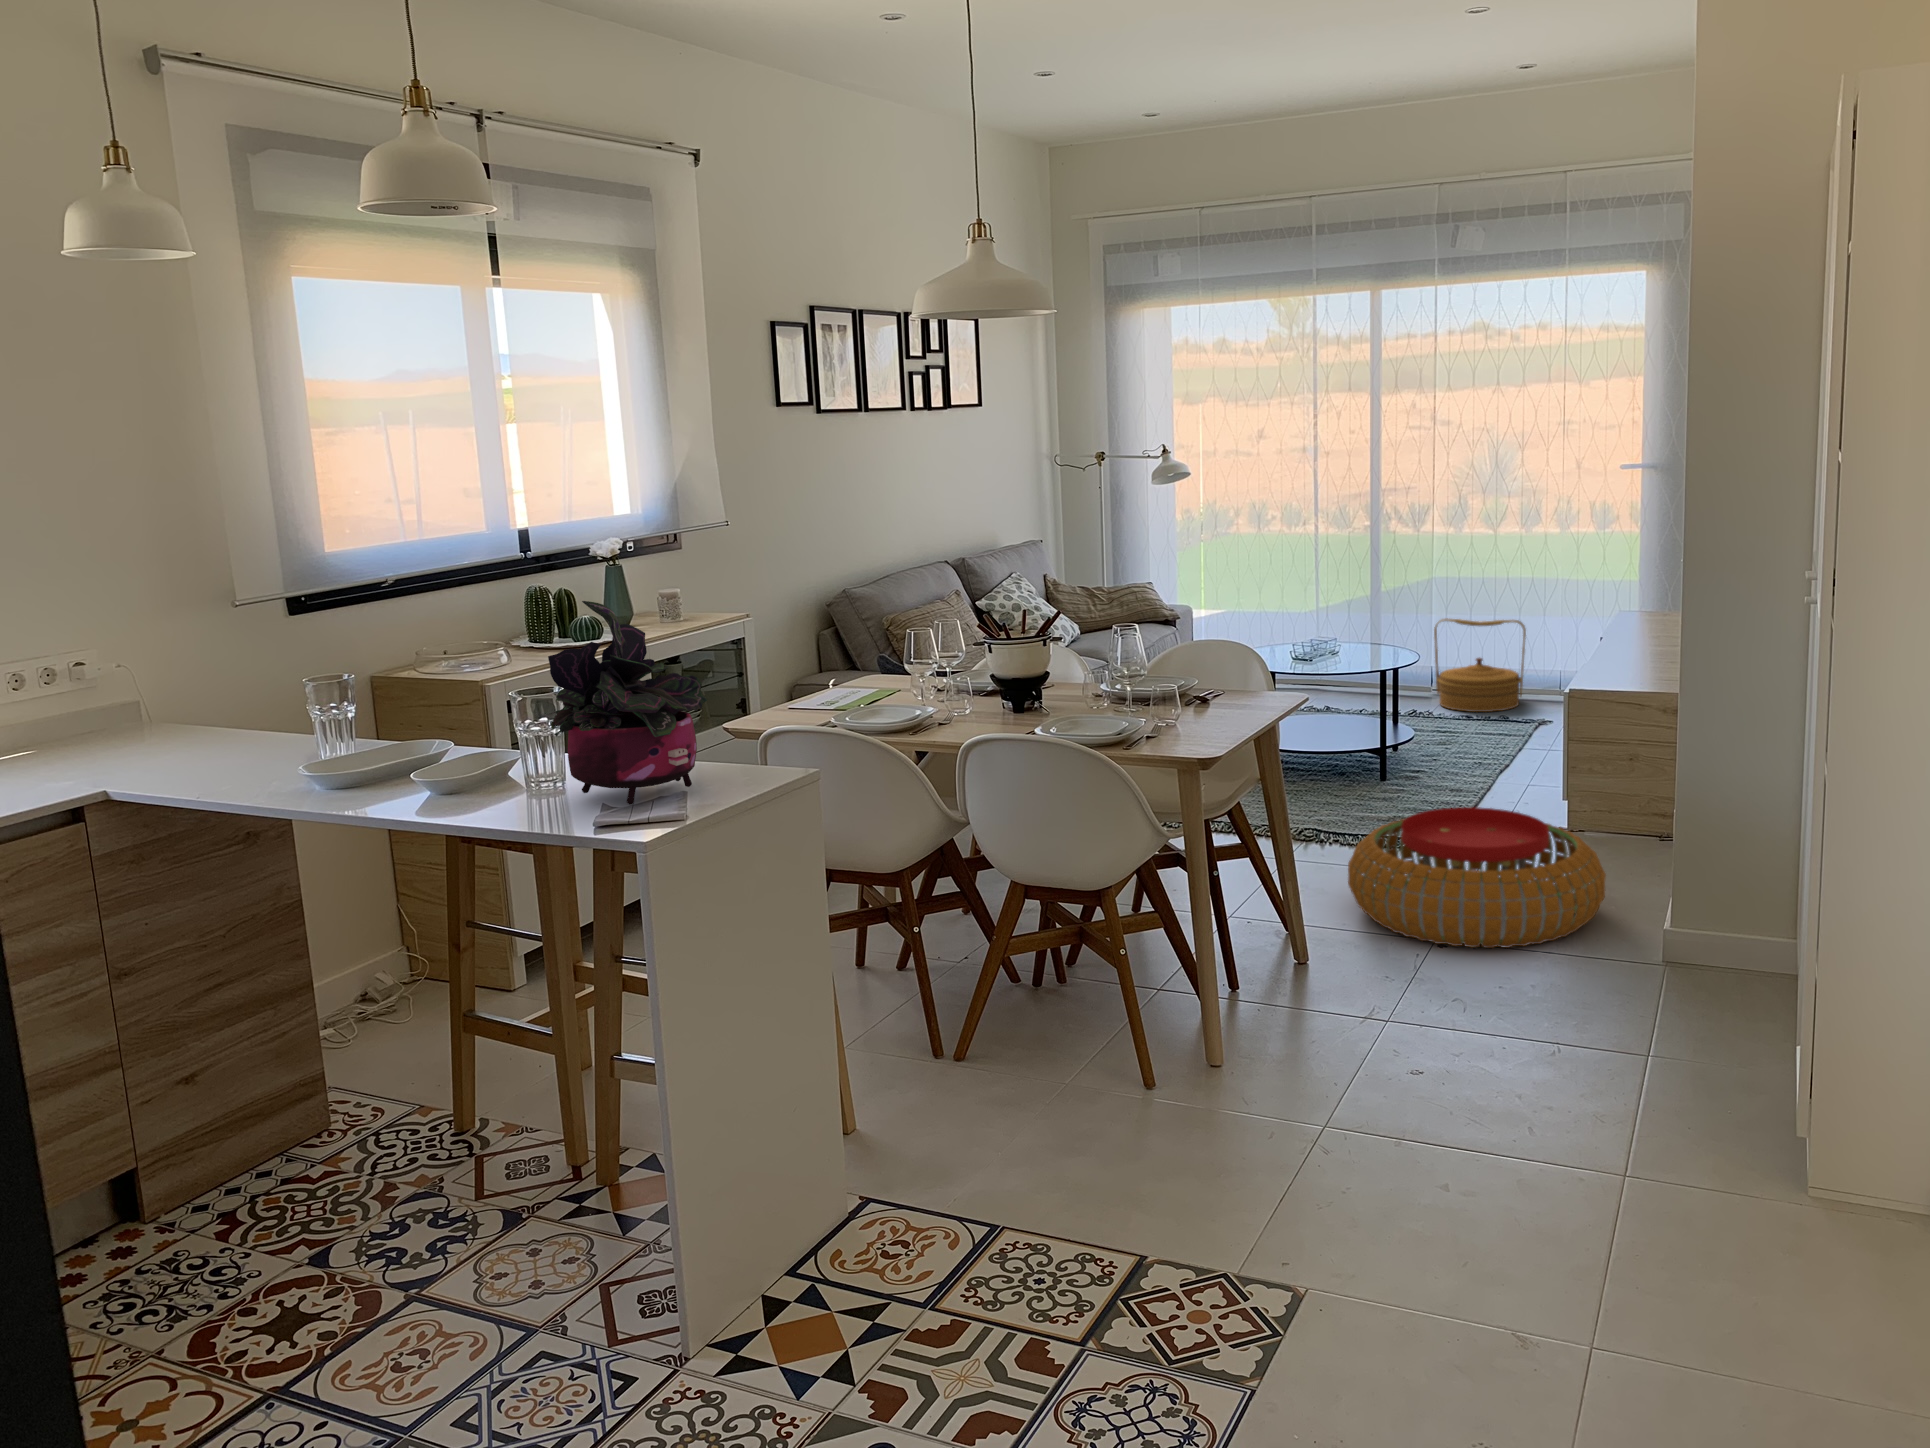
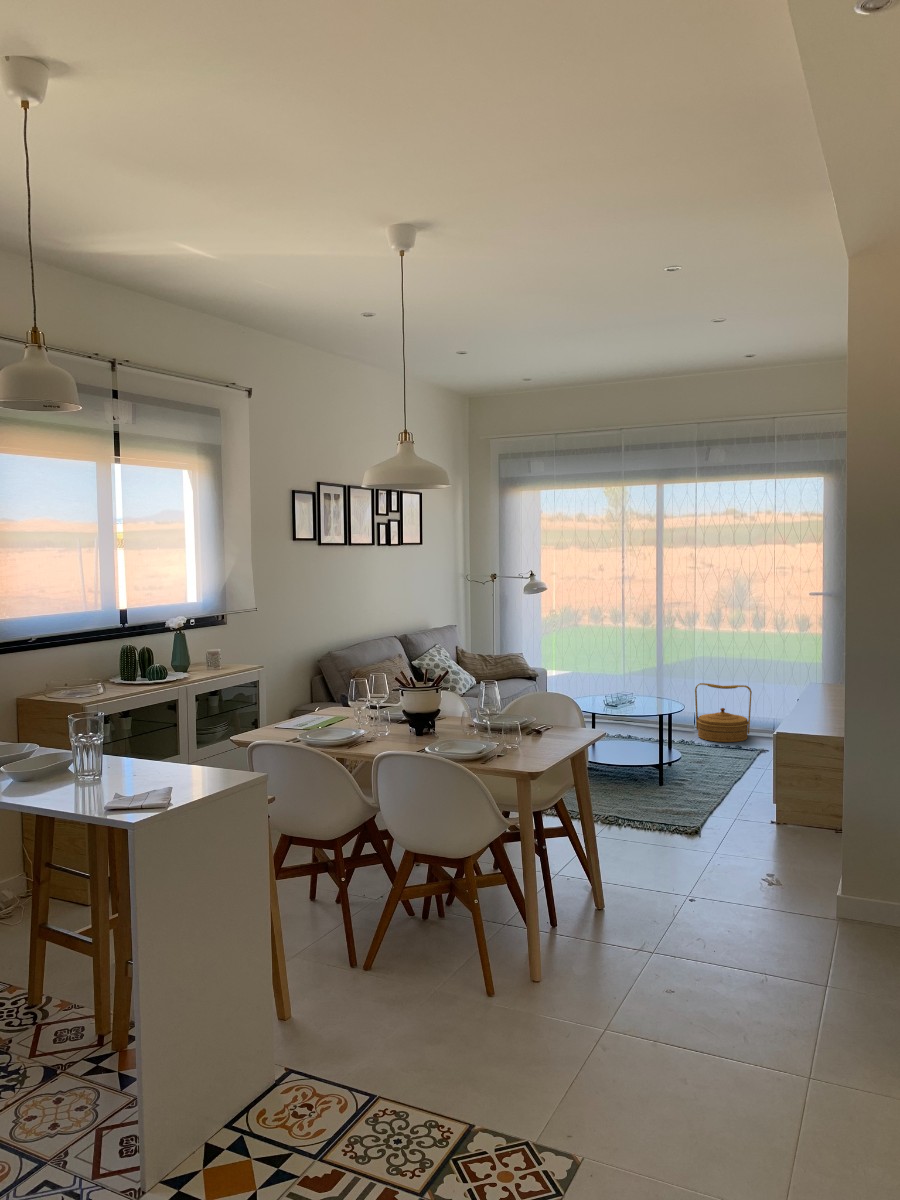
potted plant: present [548,601,707,805] -> none [88,657,199,794]
pouf: present [1348,807,1606,948] -> none [632,807,799,902]

